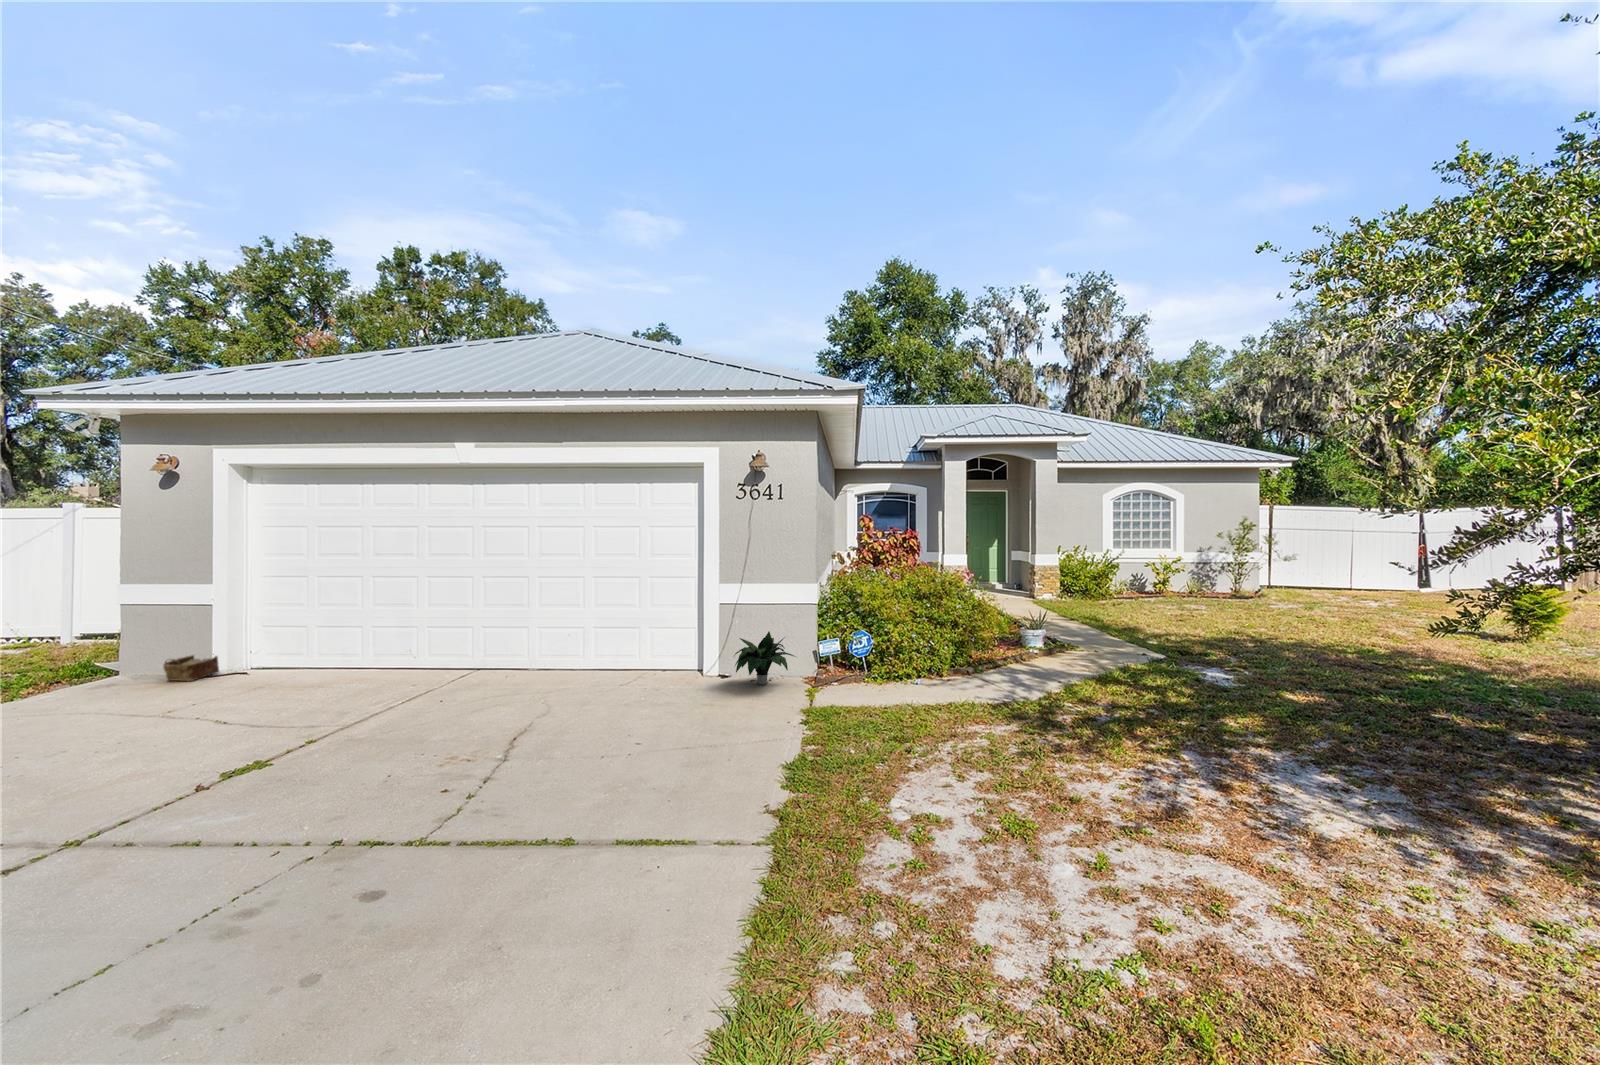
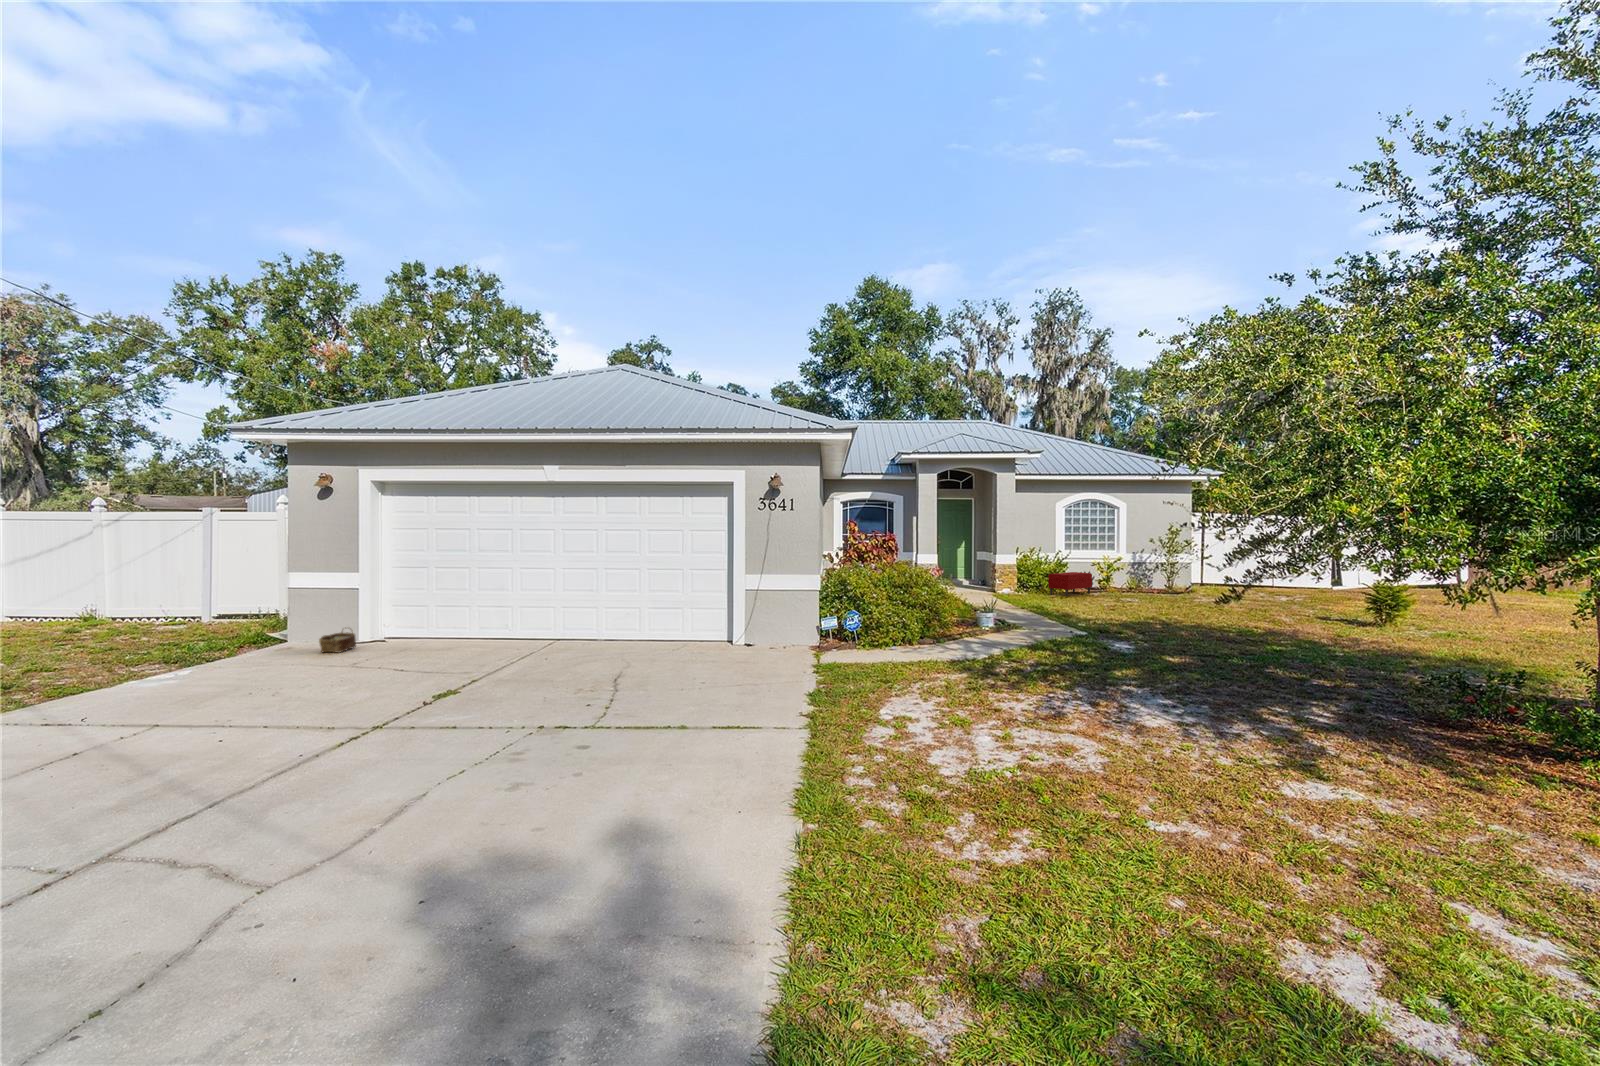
bench: none [1096,575,1148,604] -> present [1048,572,1092,596]
potted plant: present [734,632,794,685] -> none [756,612,805,652]

